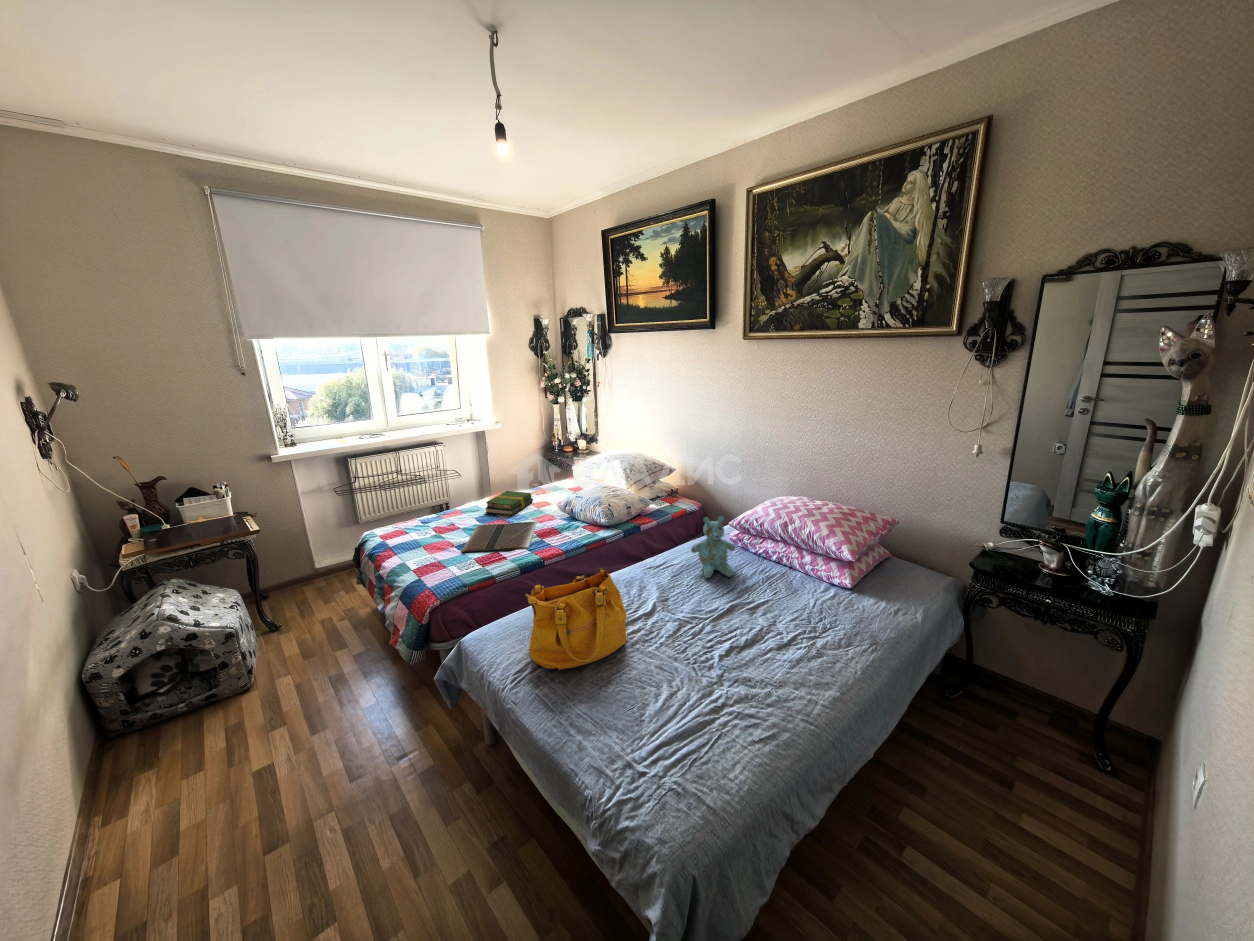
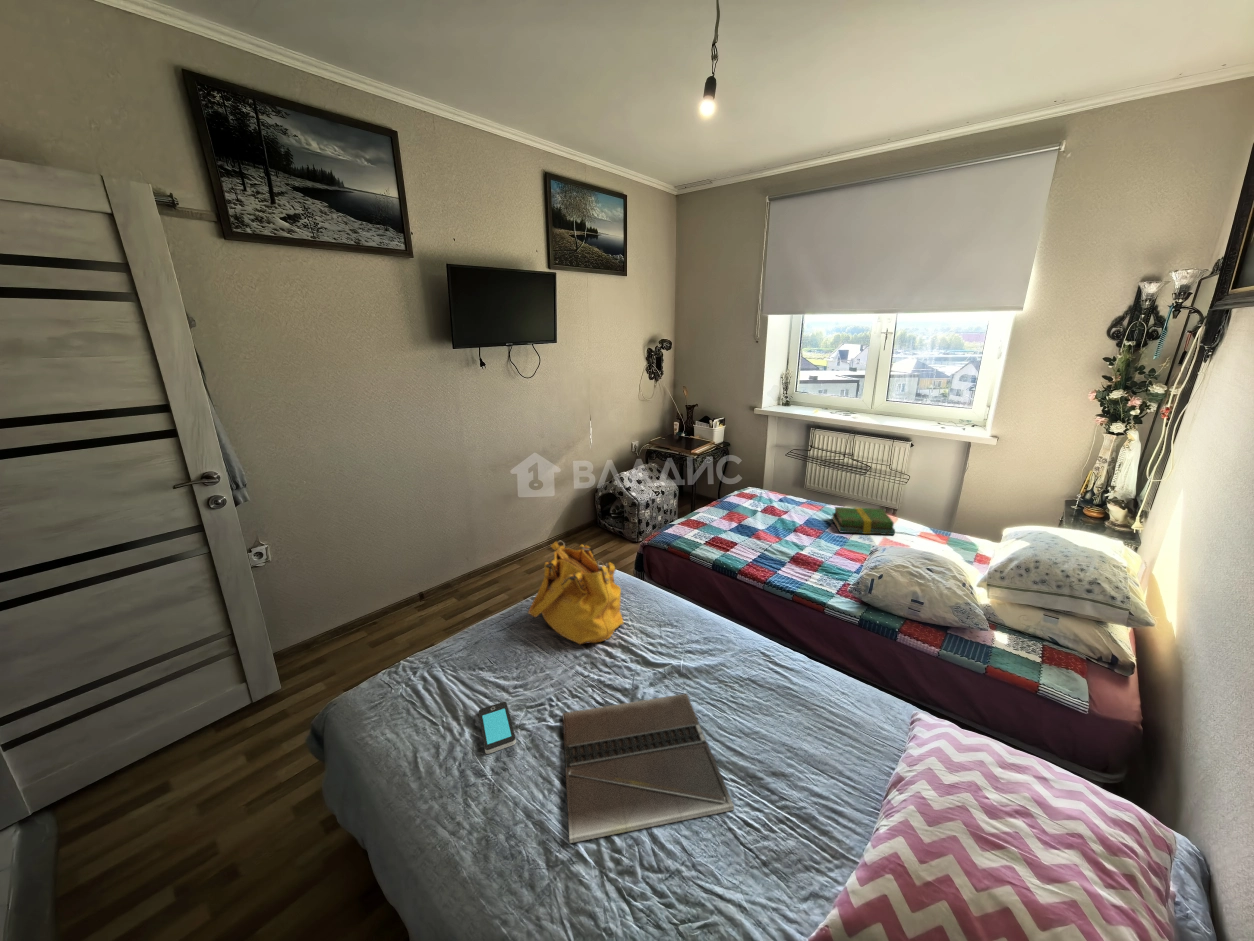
stuffed bear: present [691,516,735,578] -> none [755,631,838,748]
laptop: present [461,522,537,552] -> present [563,694,734,843]
smartphone: none [695,676,749,707] -> present [479,702,516,754]

